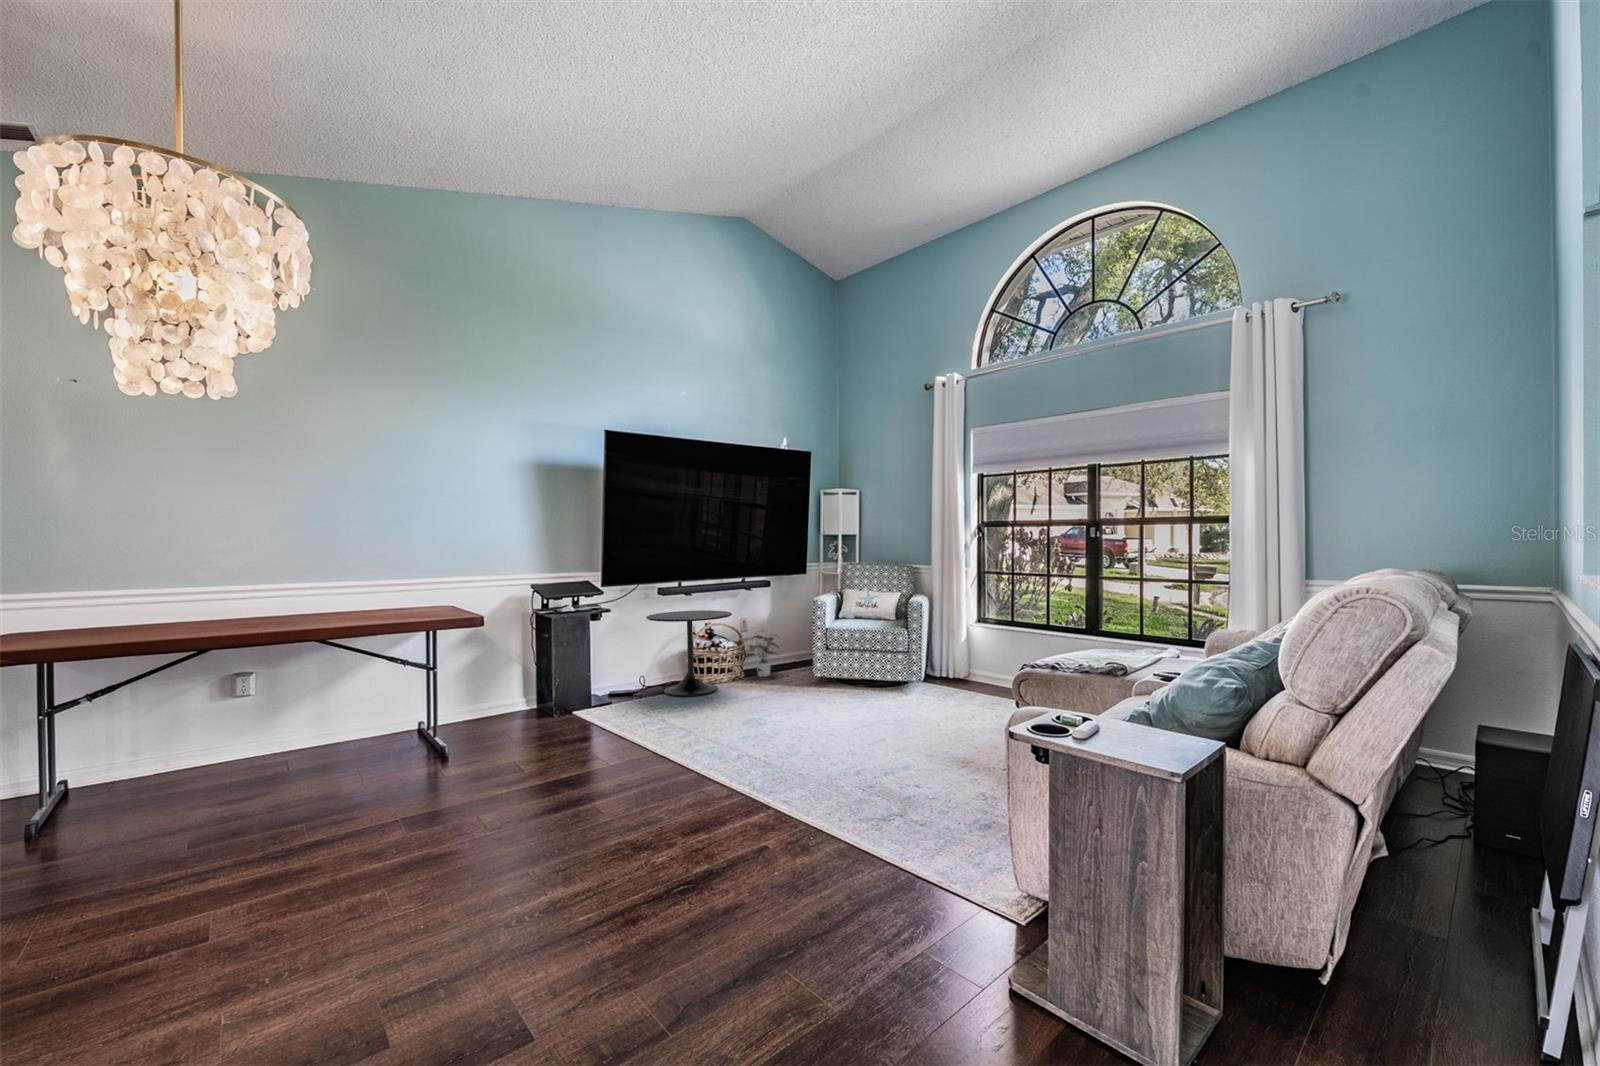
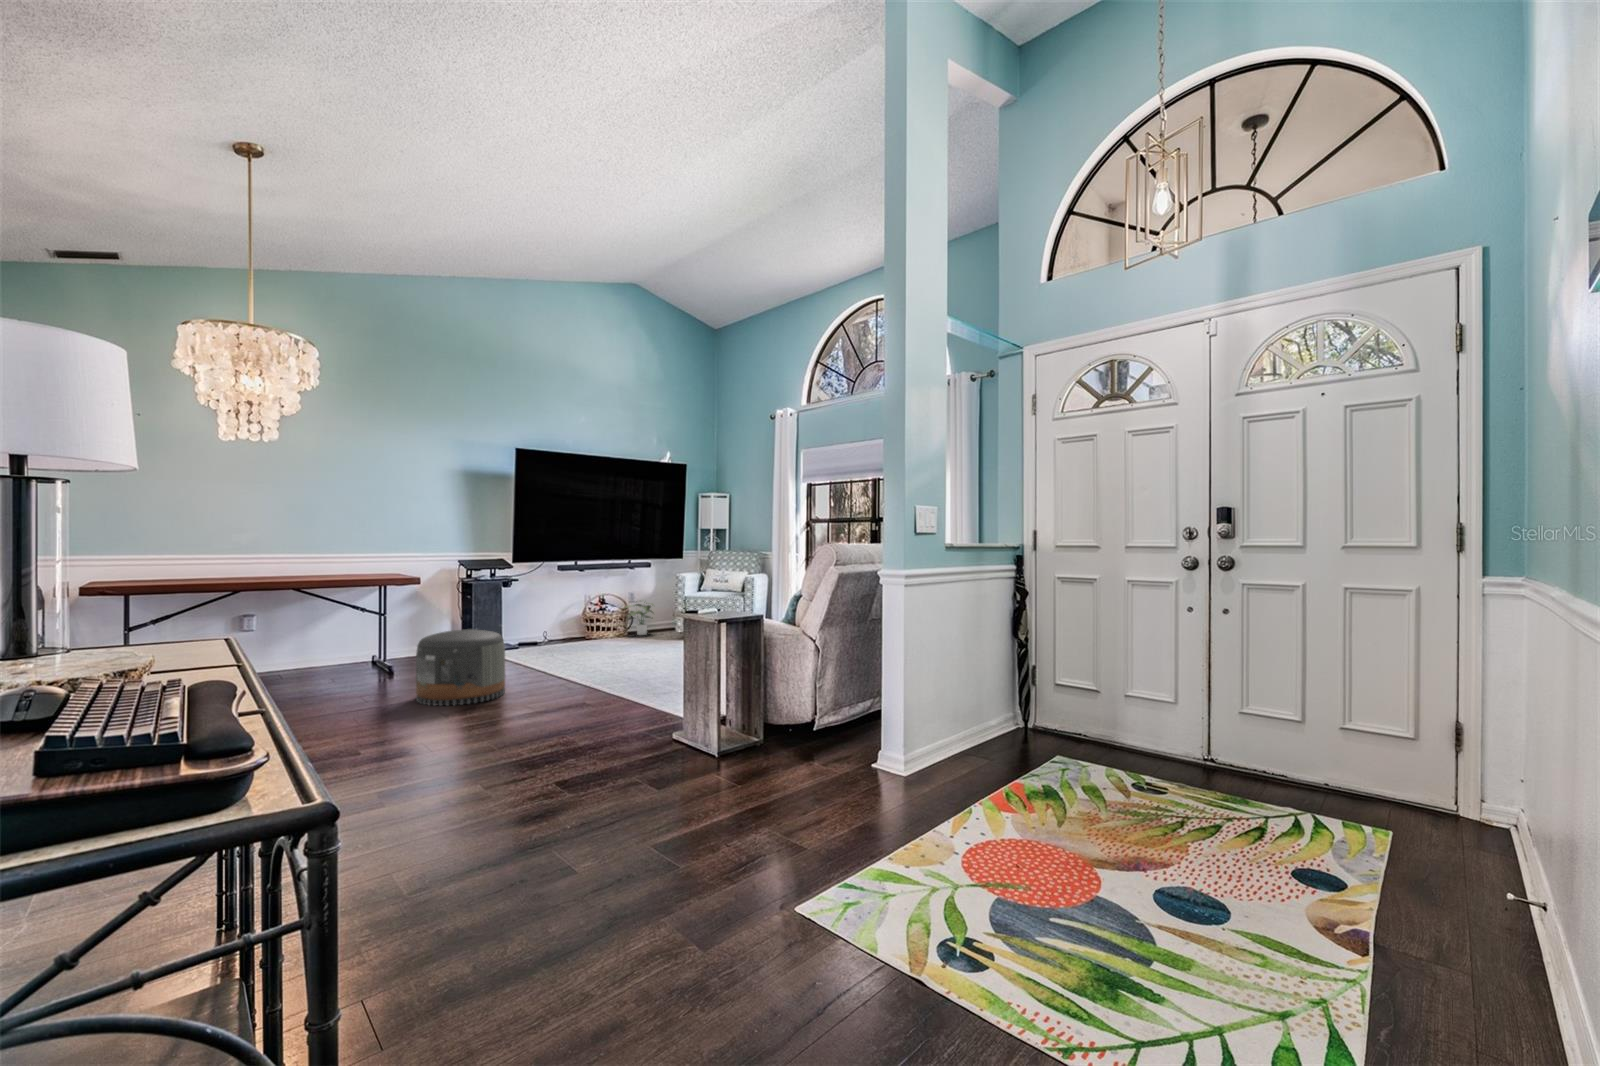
side table: present [646,610,732,697] -> none [547,583,613,646]
pouf: none [473,703,617,848] -> present [416,629,505,706]

